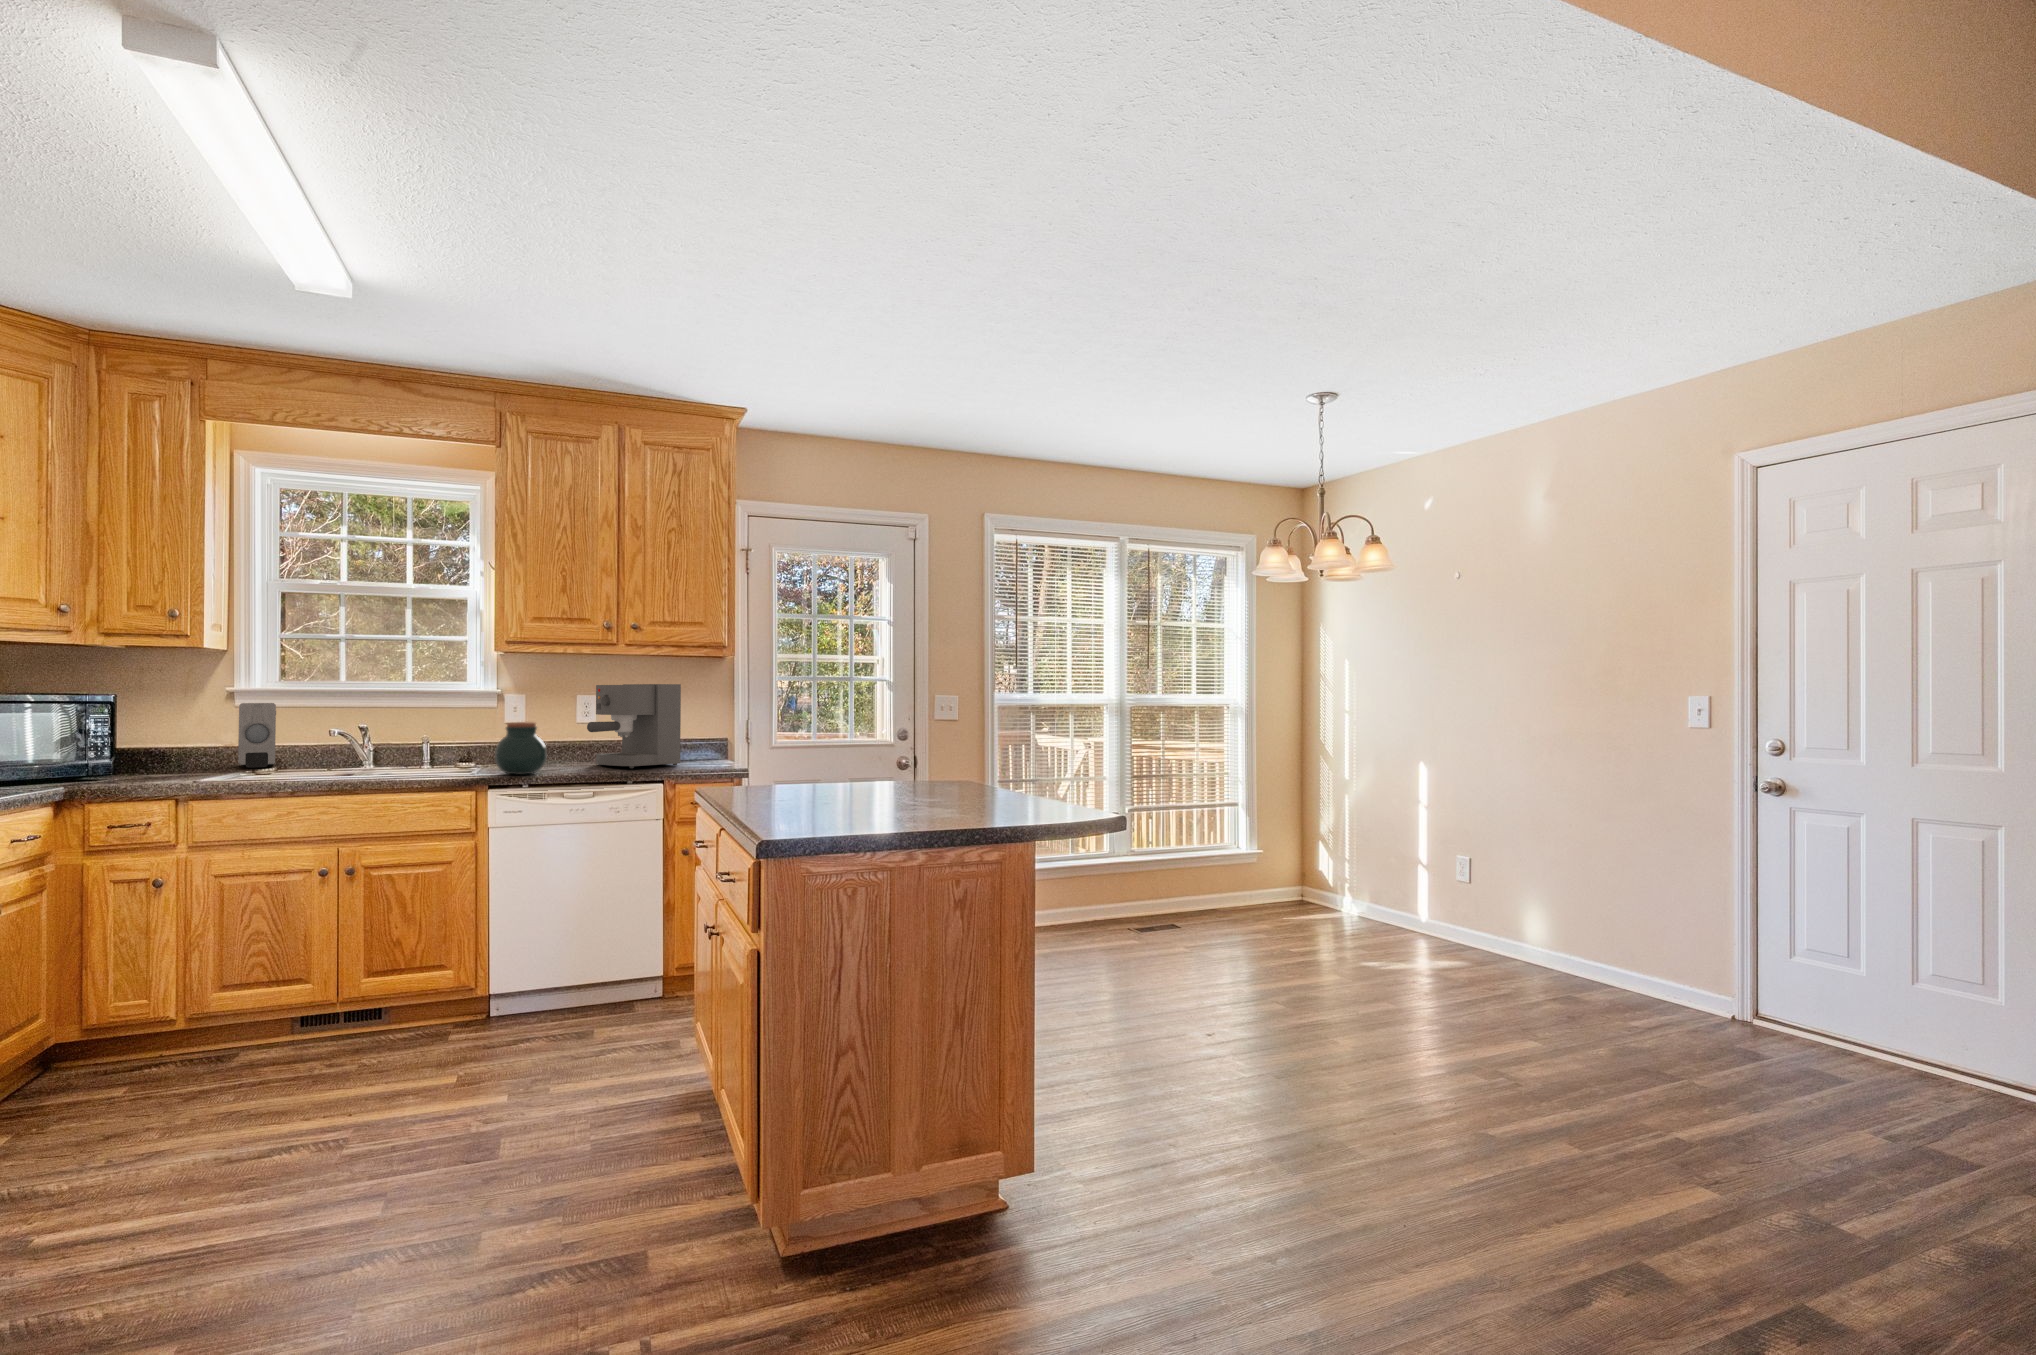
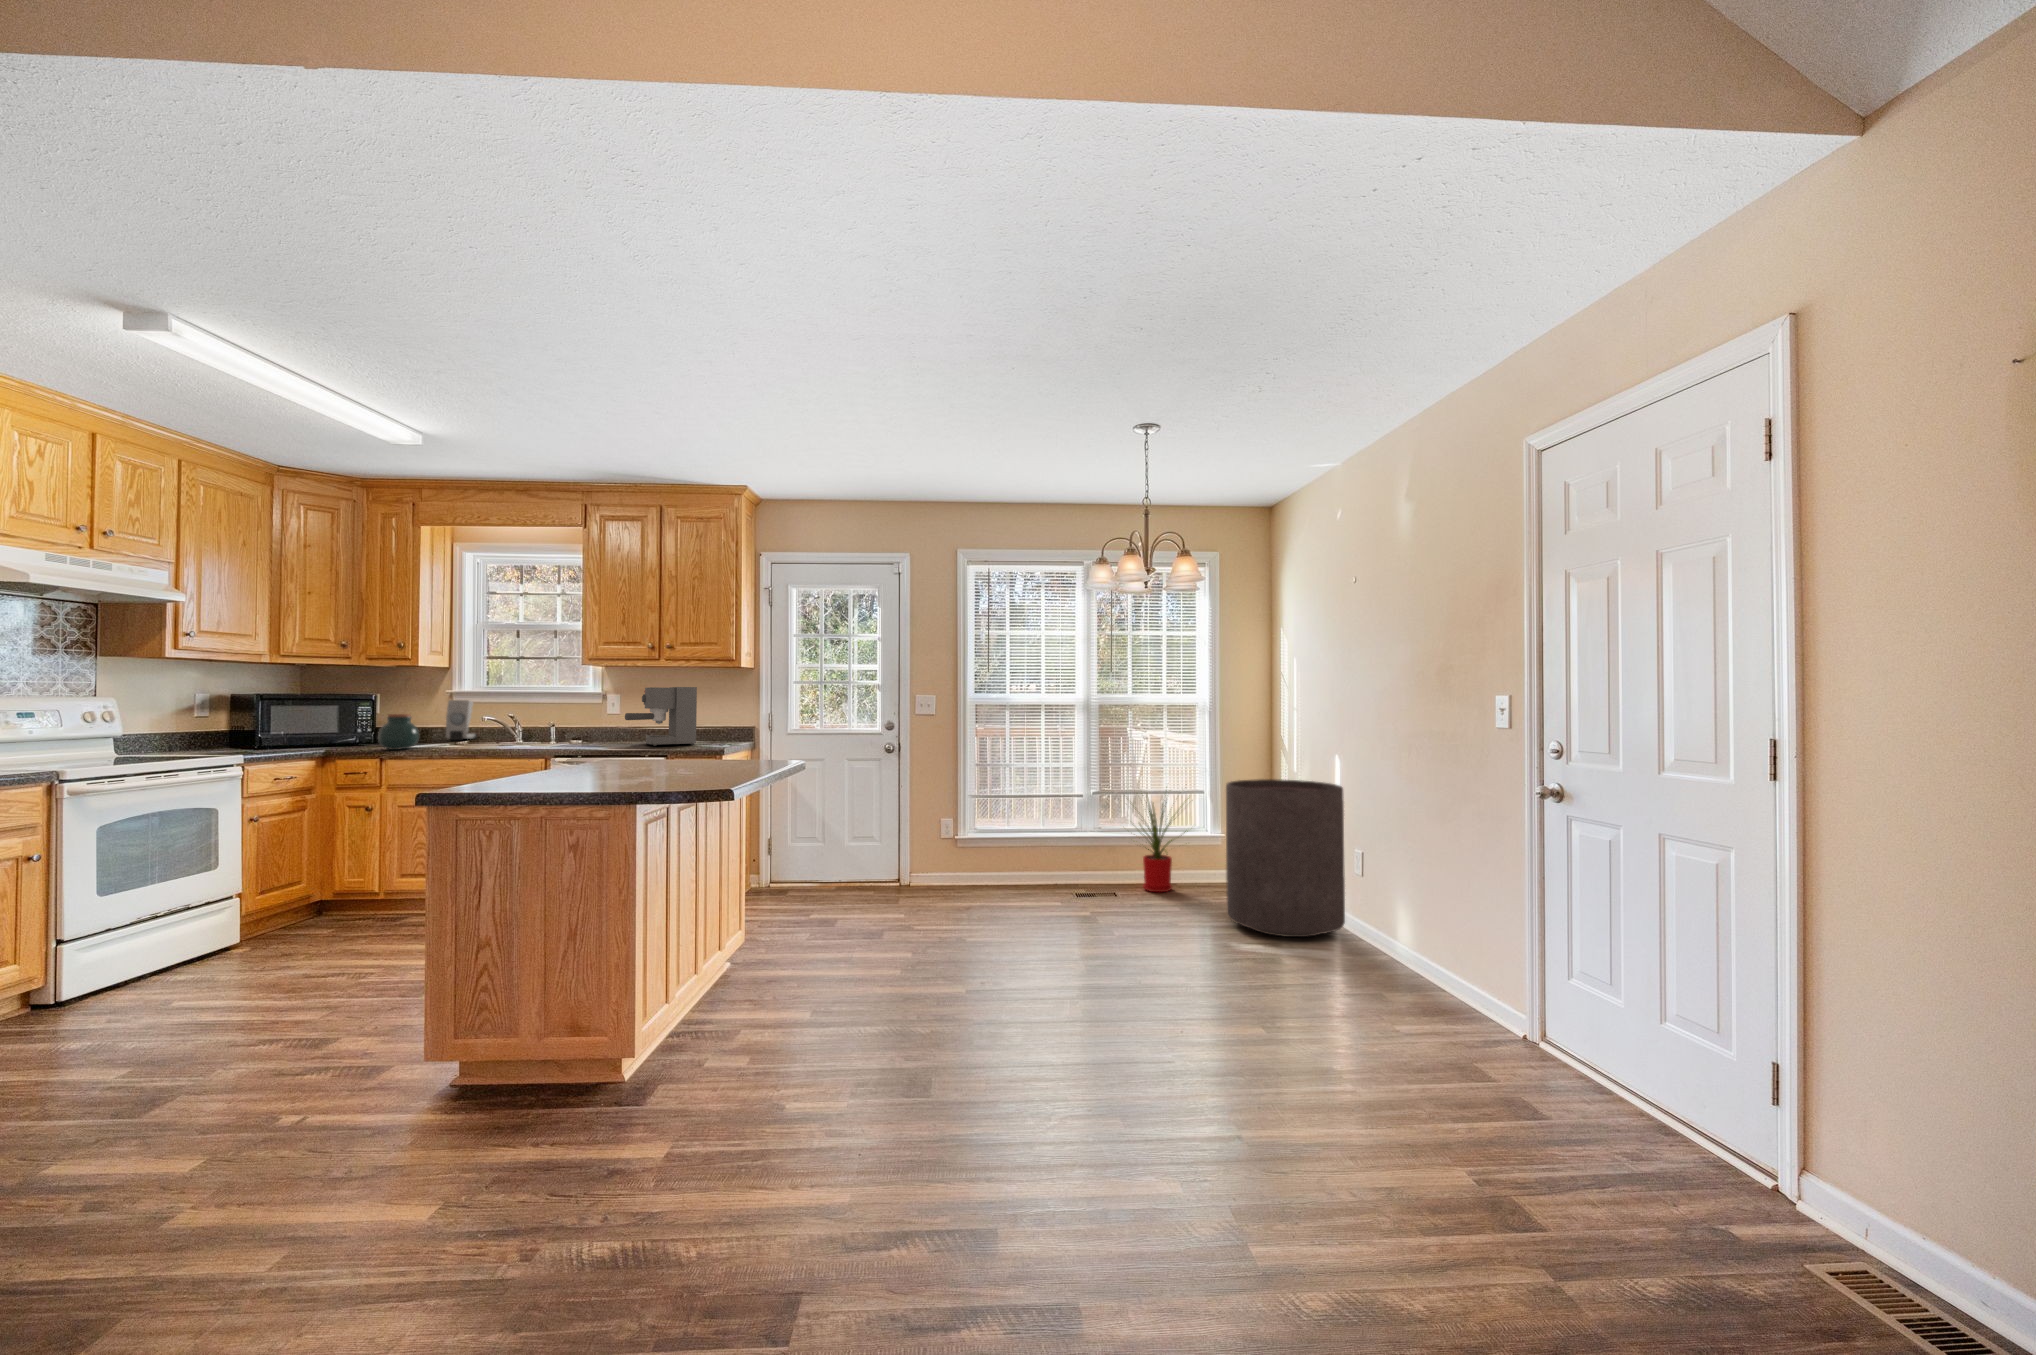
jar: present [495,722,547,774] -> present [378,714,419,750]
trash can: none [1332,788,1461,954] -> present [1226,779,1345,937]
house plant: none [1168,796,1262,922] -> present [1135,798,1189,892]

